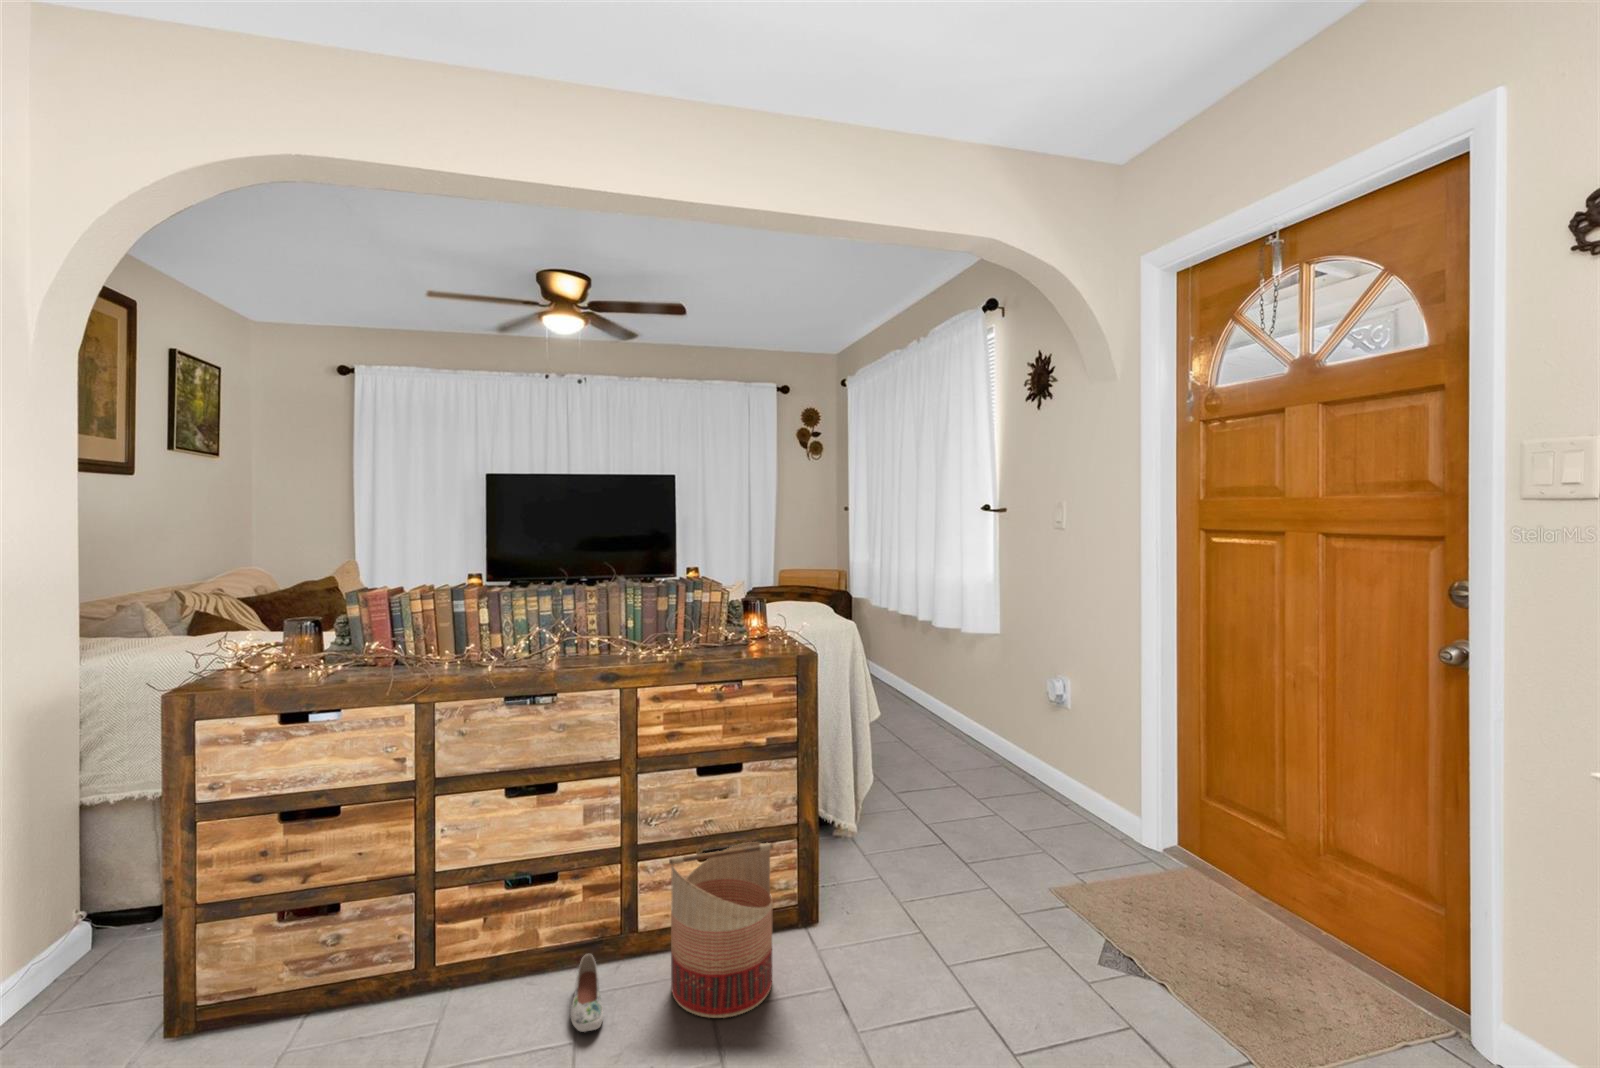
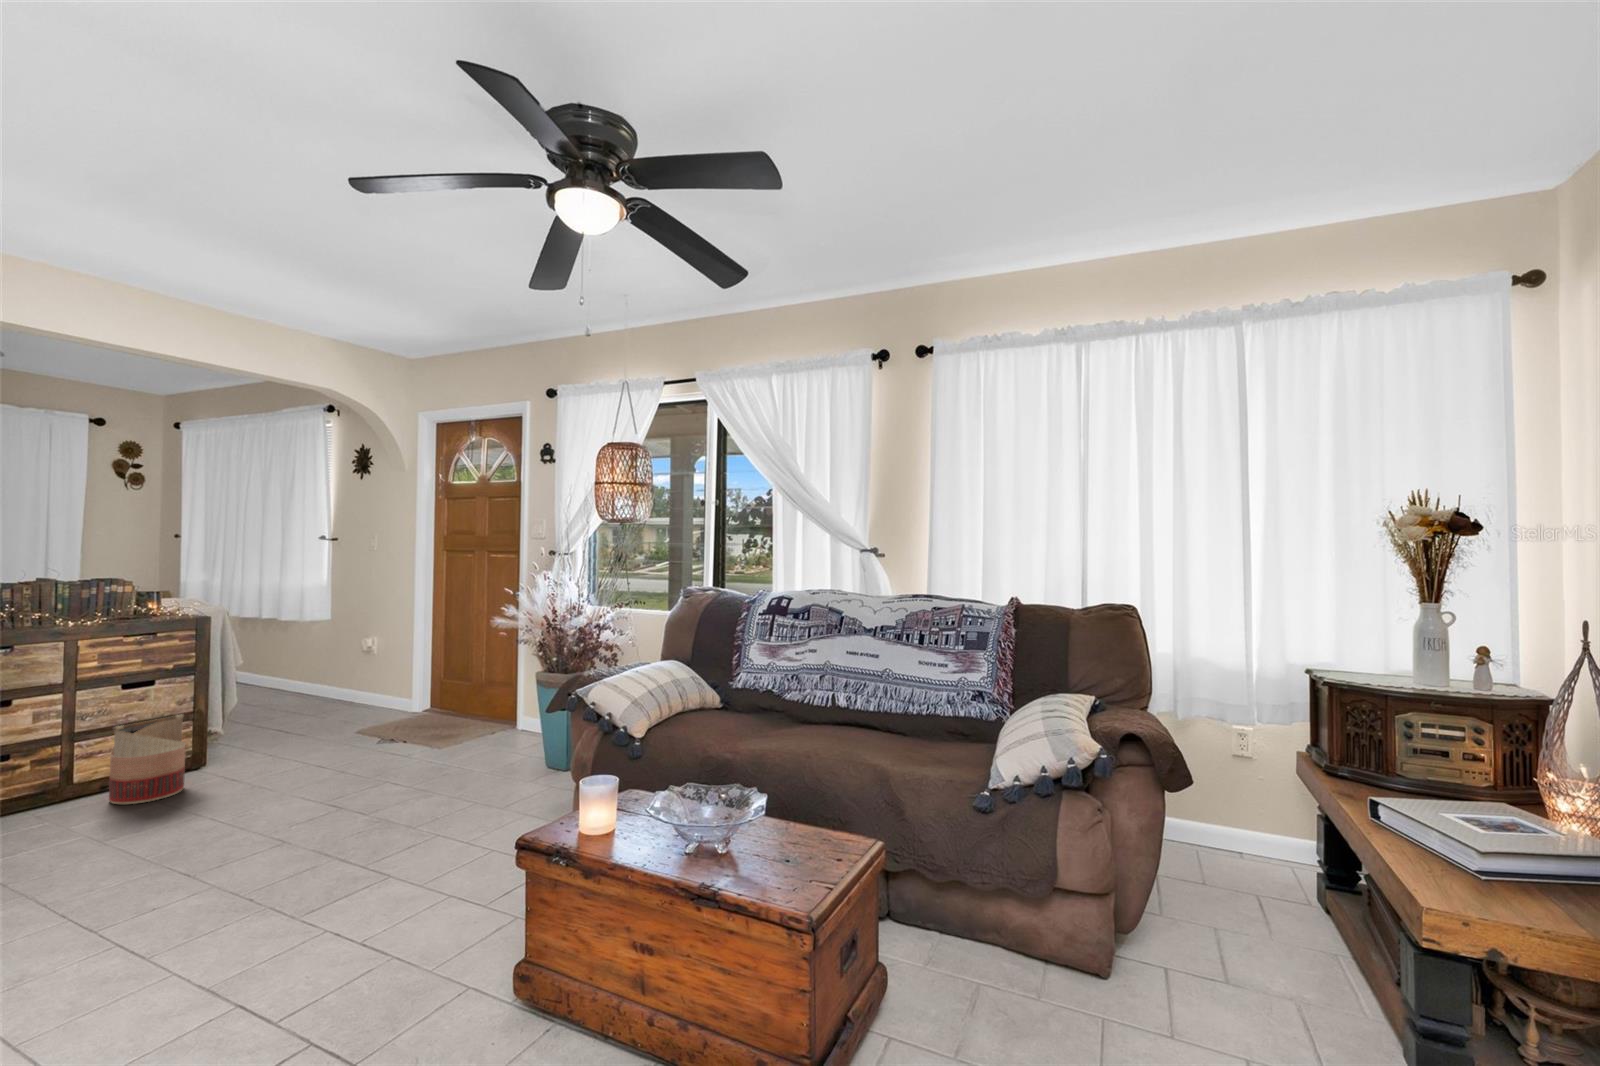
shoe: present [570,954,604,1032] -> none [29,797,67,825]

